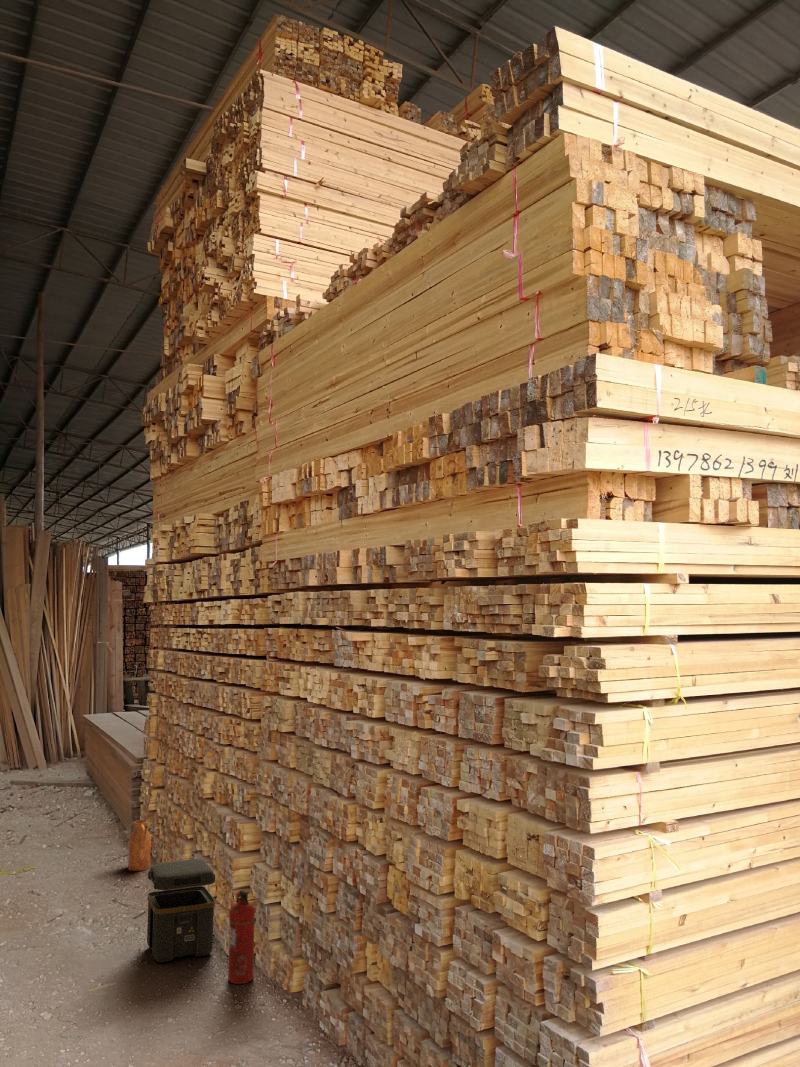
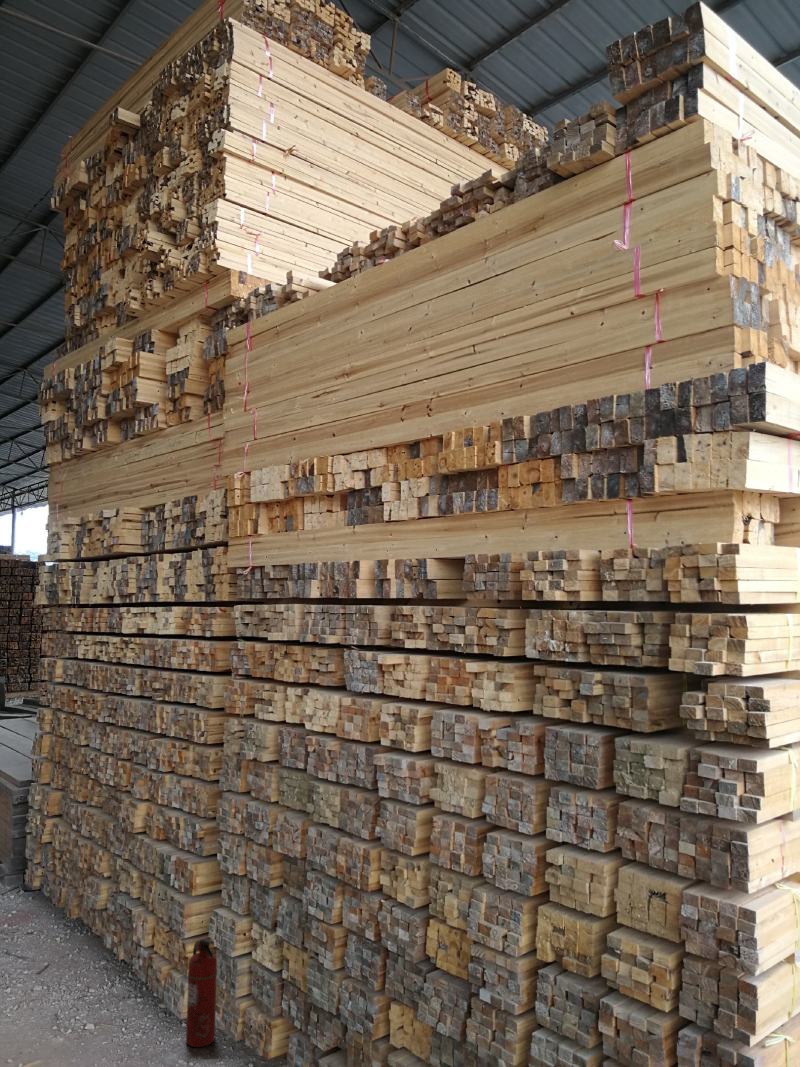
watering can: present [128,820,151,871] -> none [19,854,48,913]
toolbox: present [147,859,215,962] -> none [76,903,160,1028]

